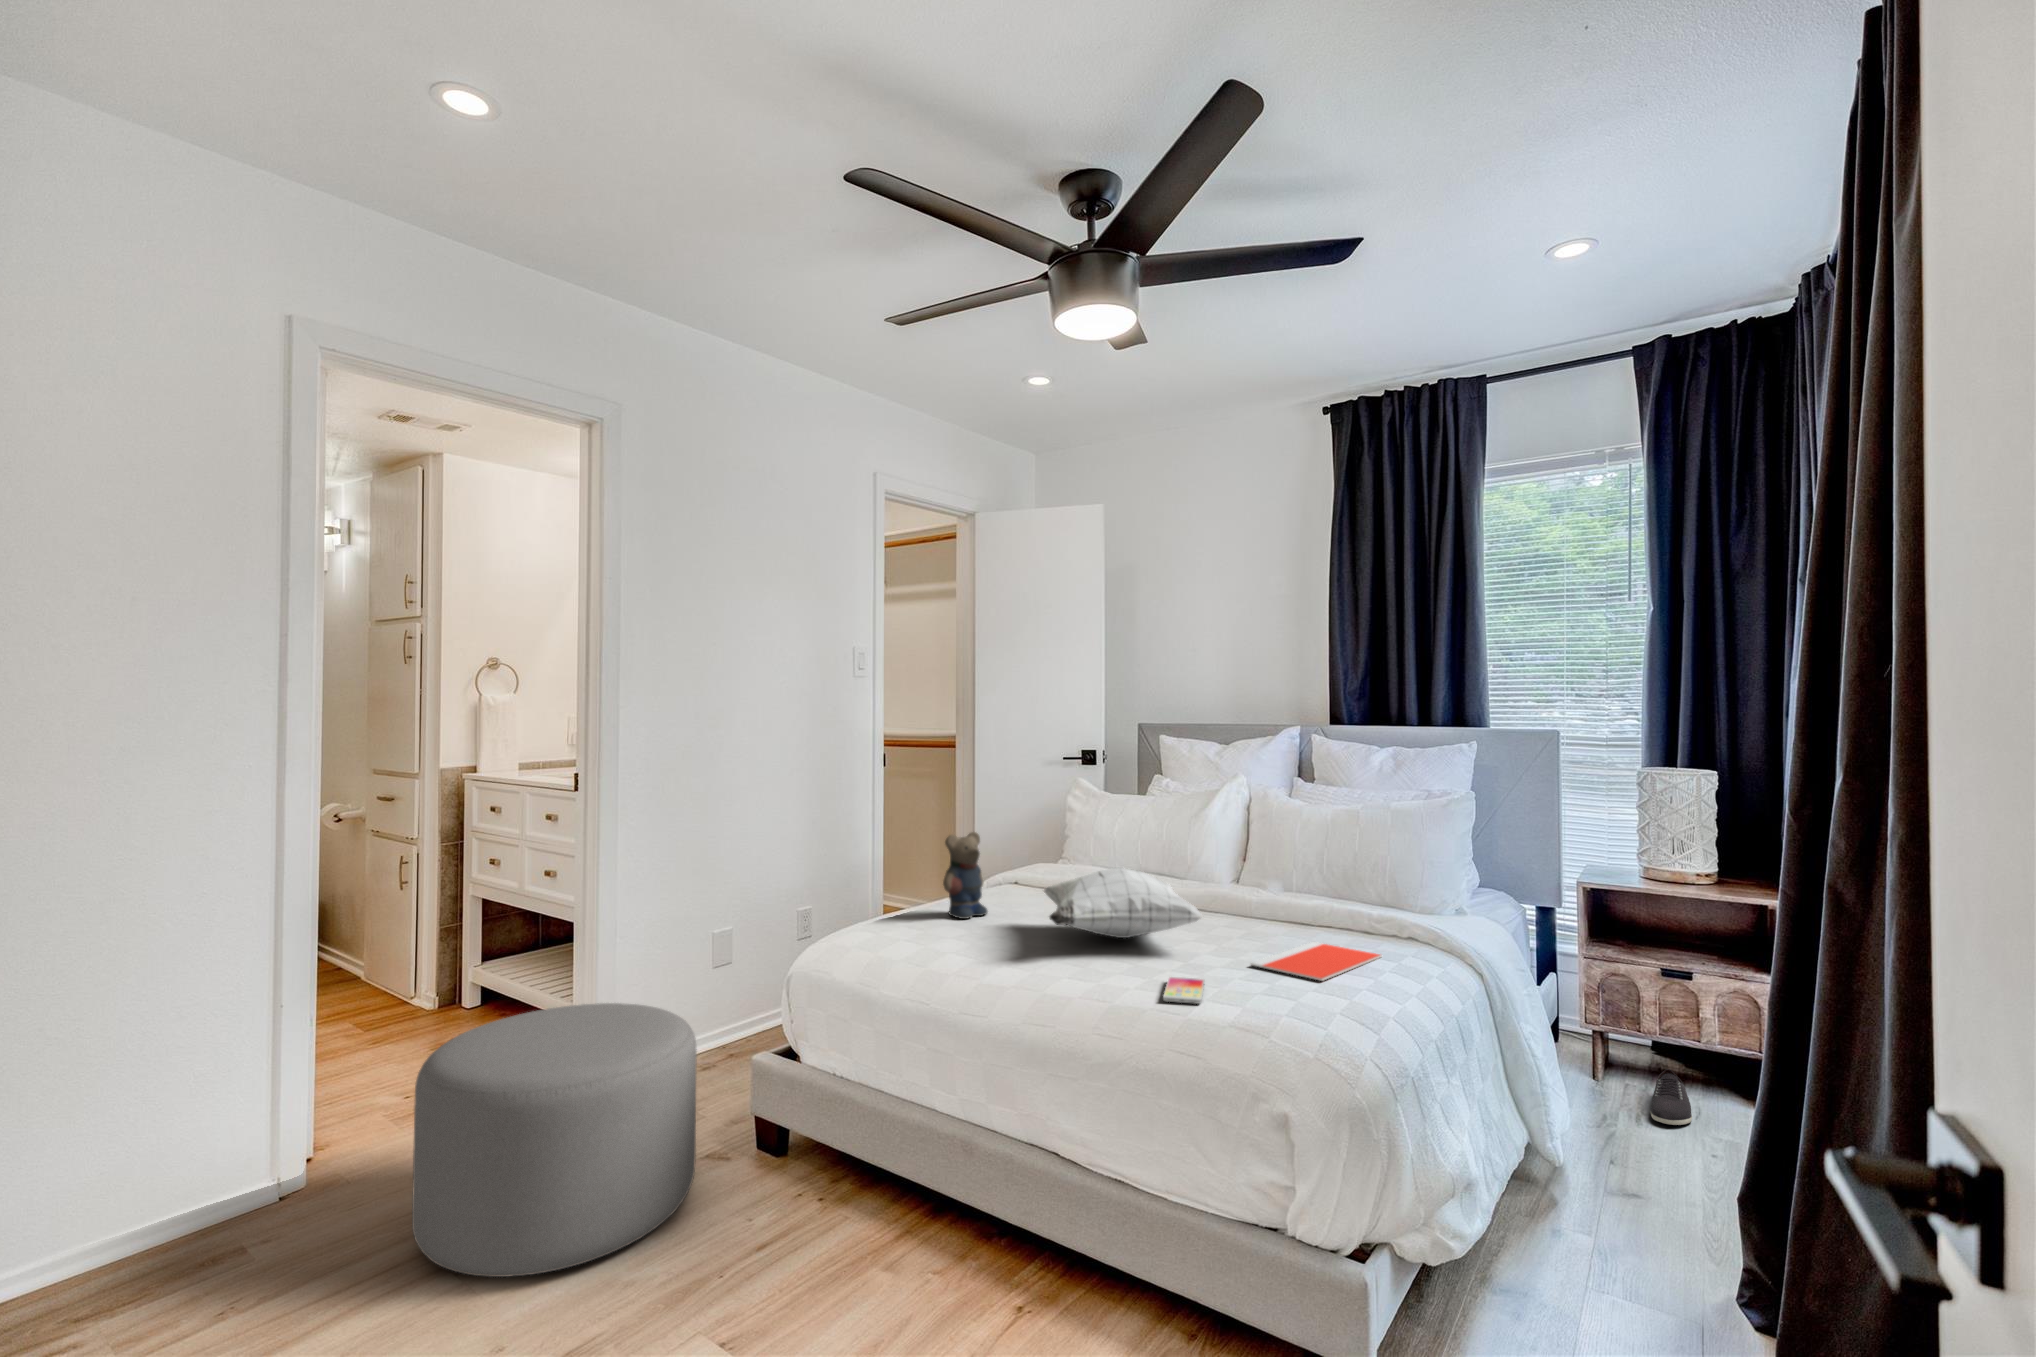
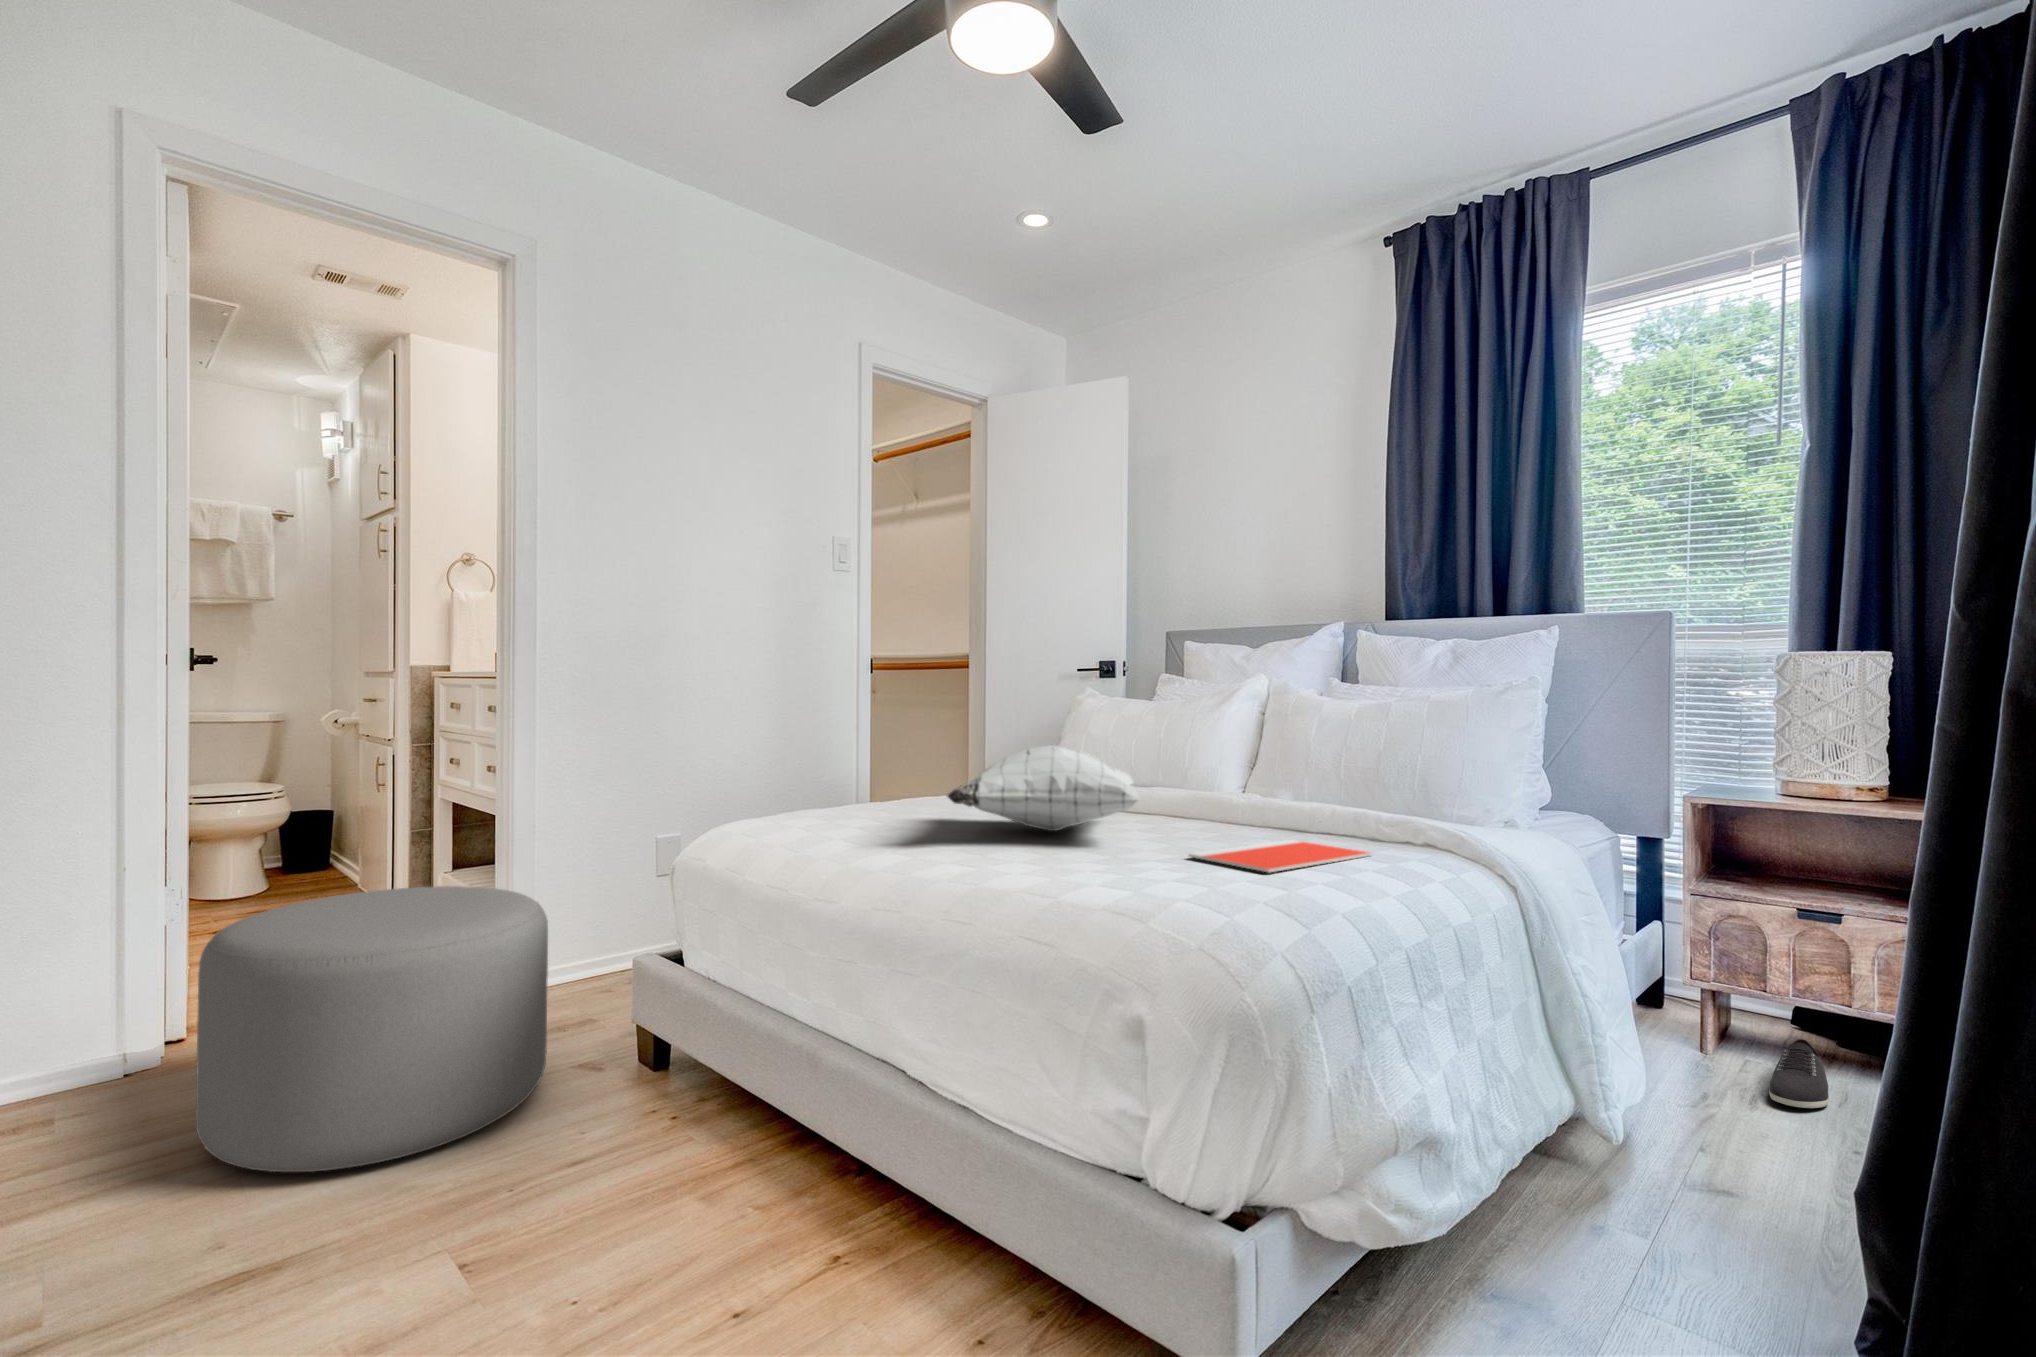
teddy bear: present [943,832,988,919] -> none [865,714,921,813]
smartphone: present [1163,977,1205,1004] -> none [1039,861,1112,887]

